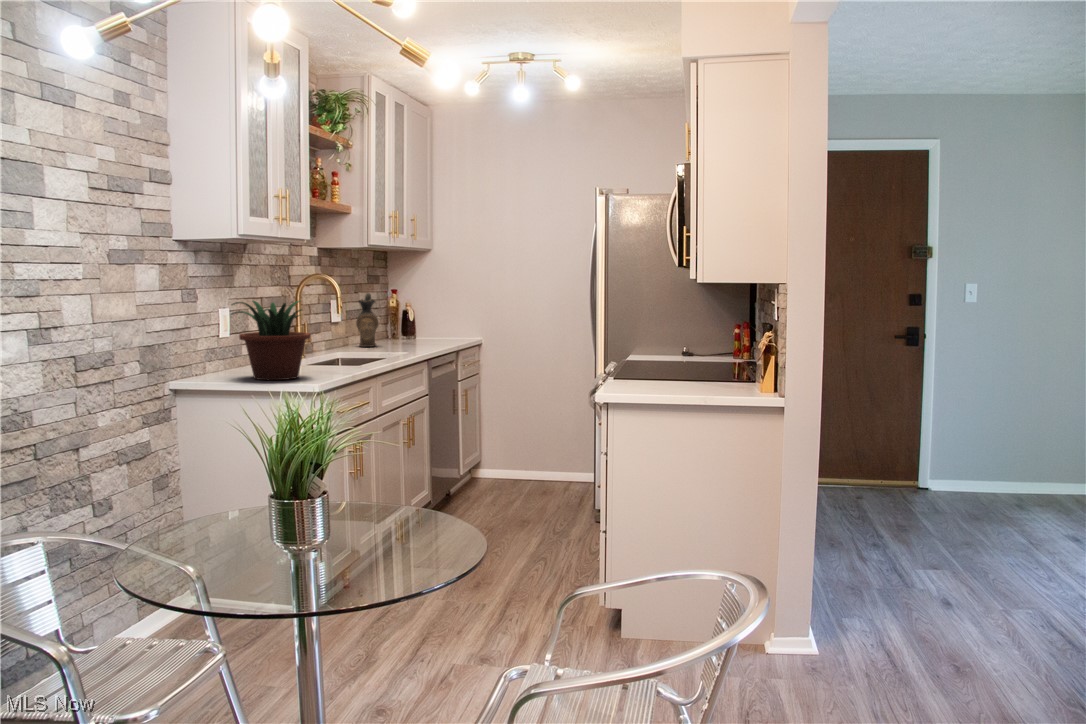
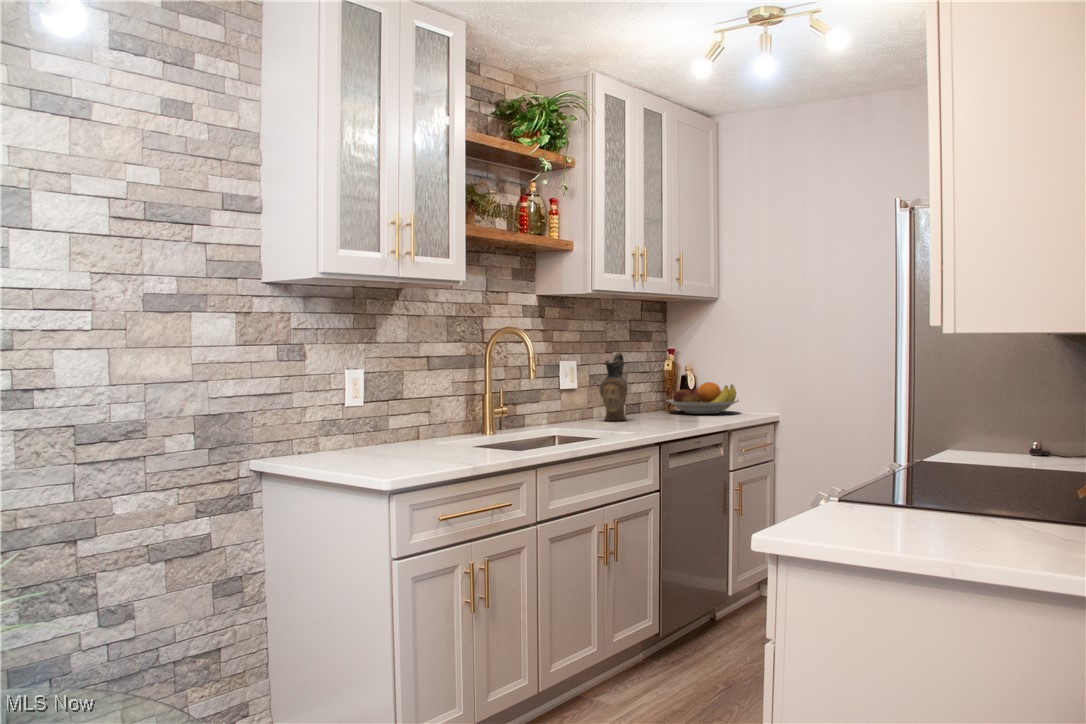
potted plant: present [231,301,311,380] -> none [315,357,431,463]
fruit bowl: none [391,316,447,340] -> present [667,382,739,414]

